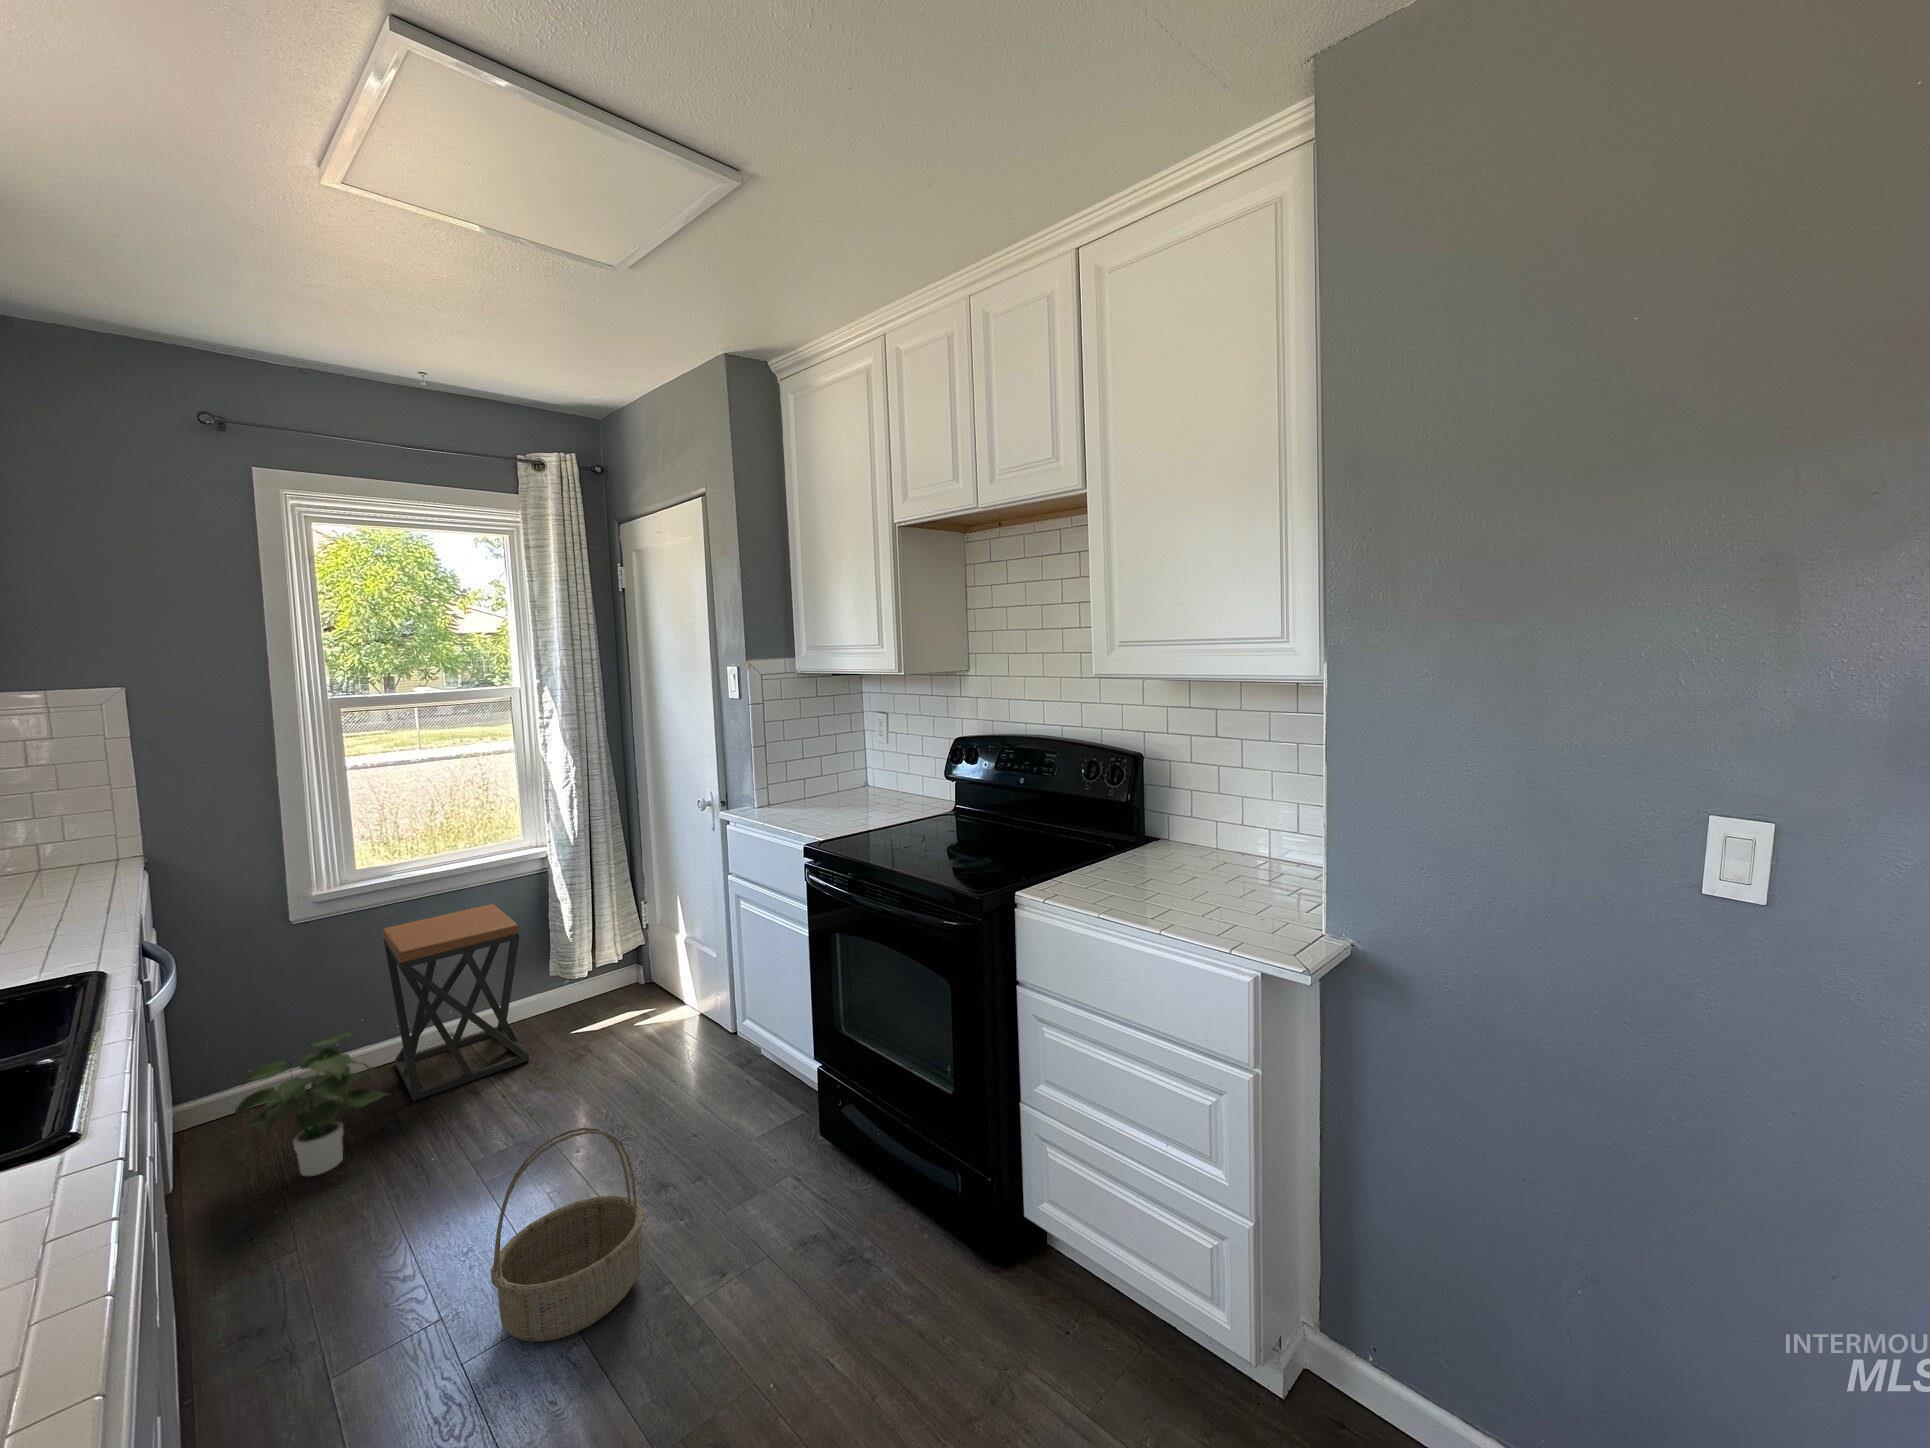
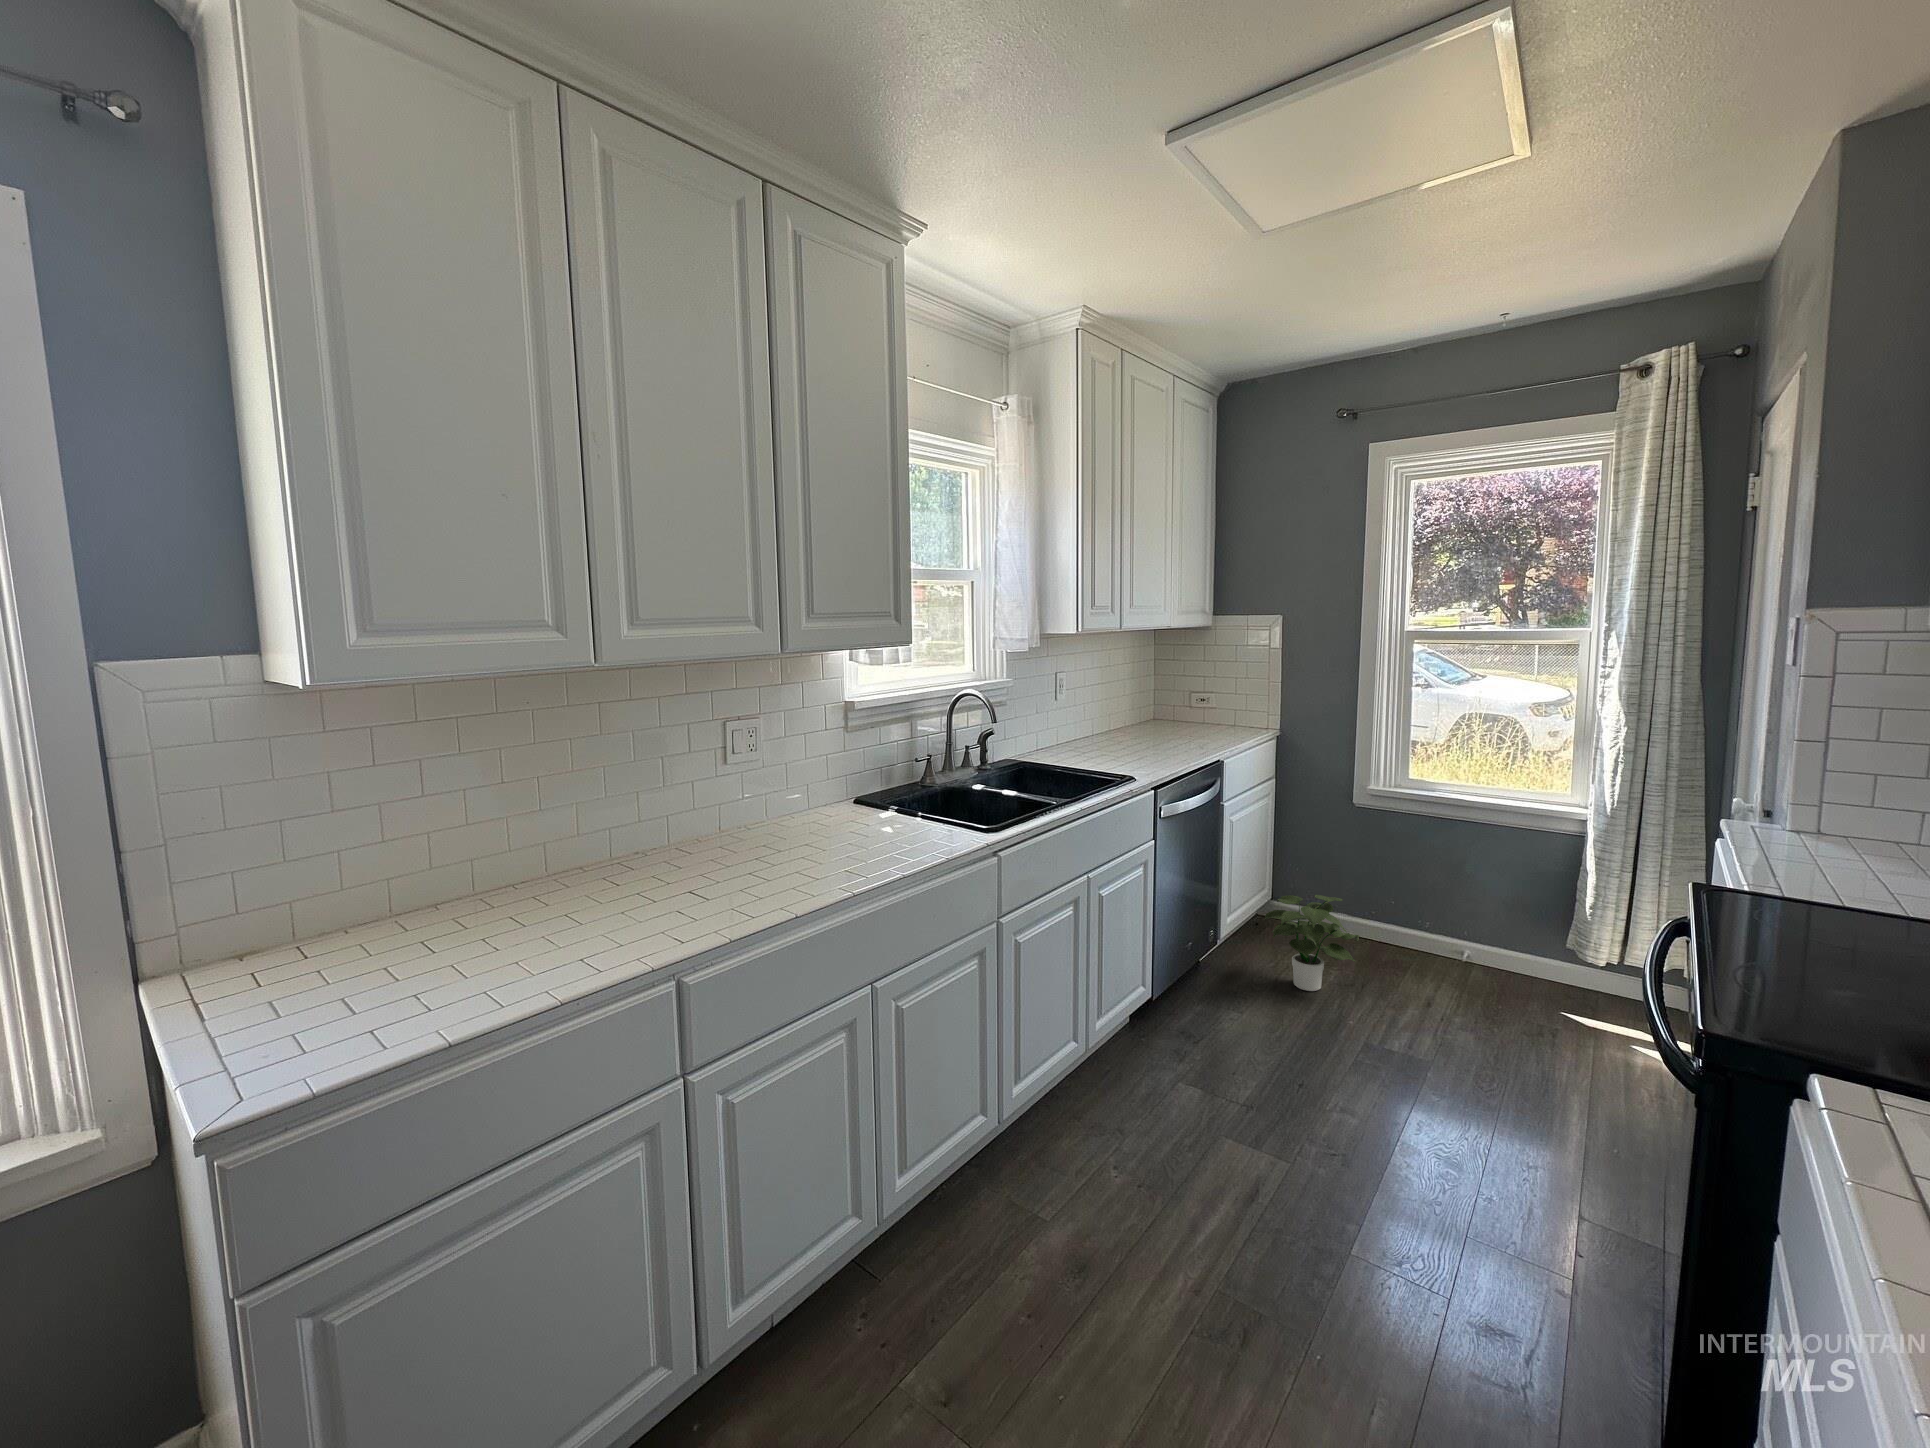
stool: present [383,904,529,1101] -> none [1393,834,1519,1010]
basket: present [491,1127,645,1342] -> none [1270,1036,1406,1217]

